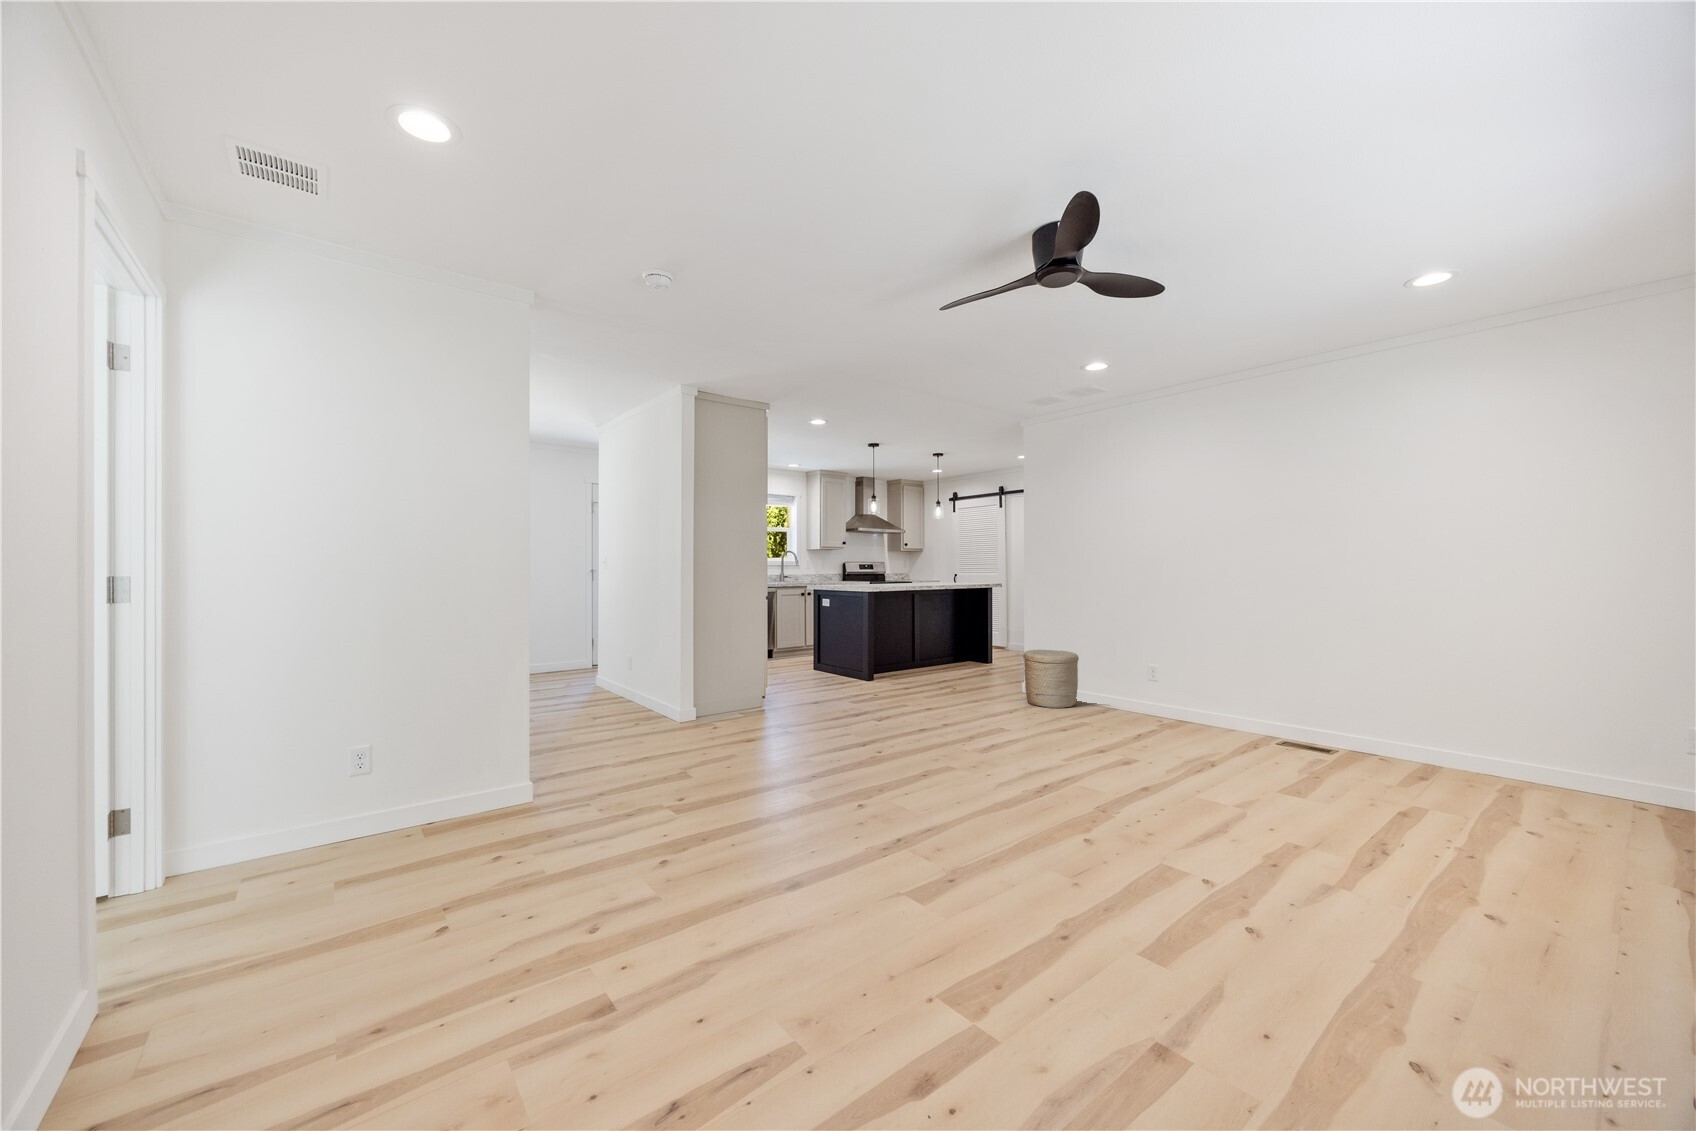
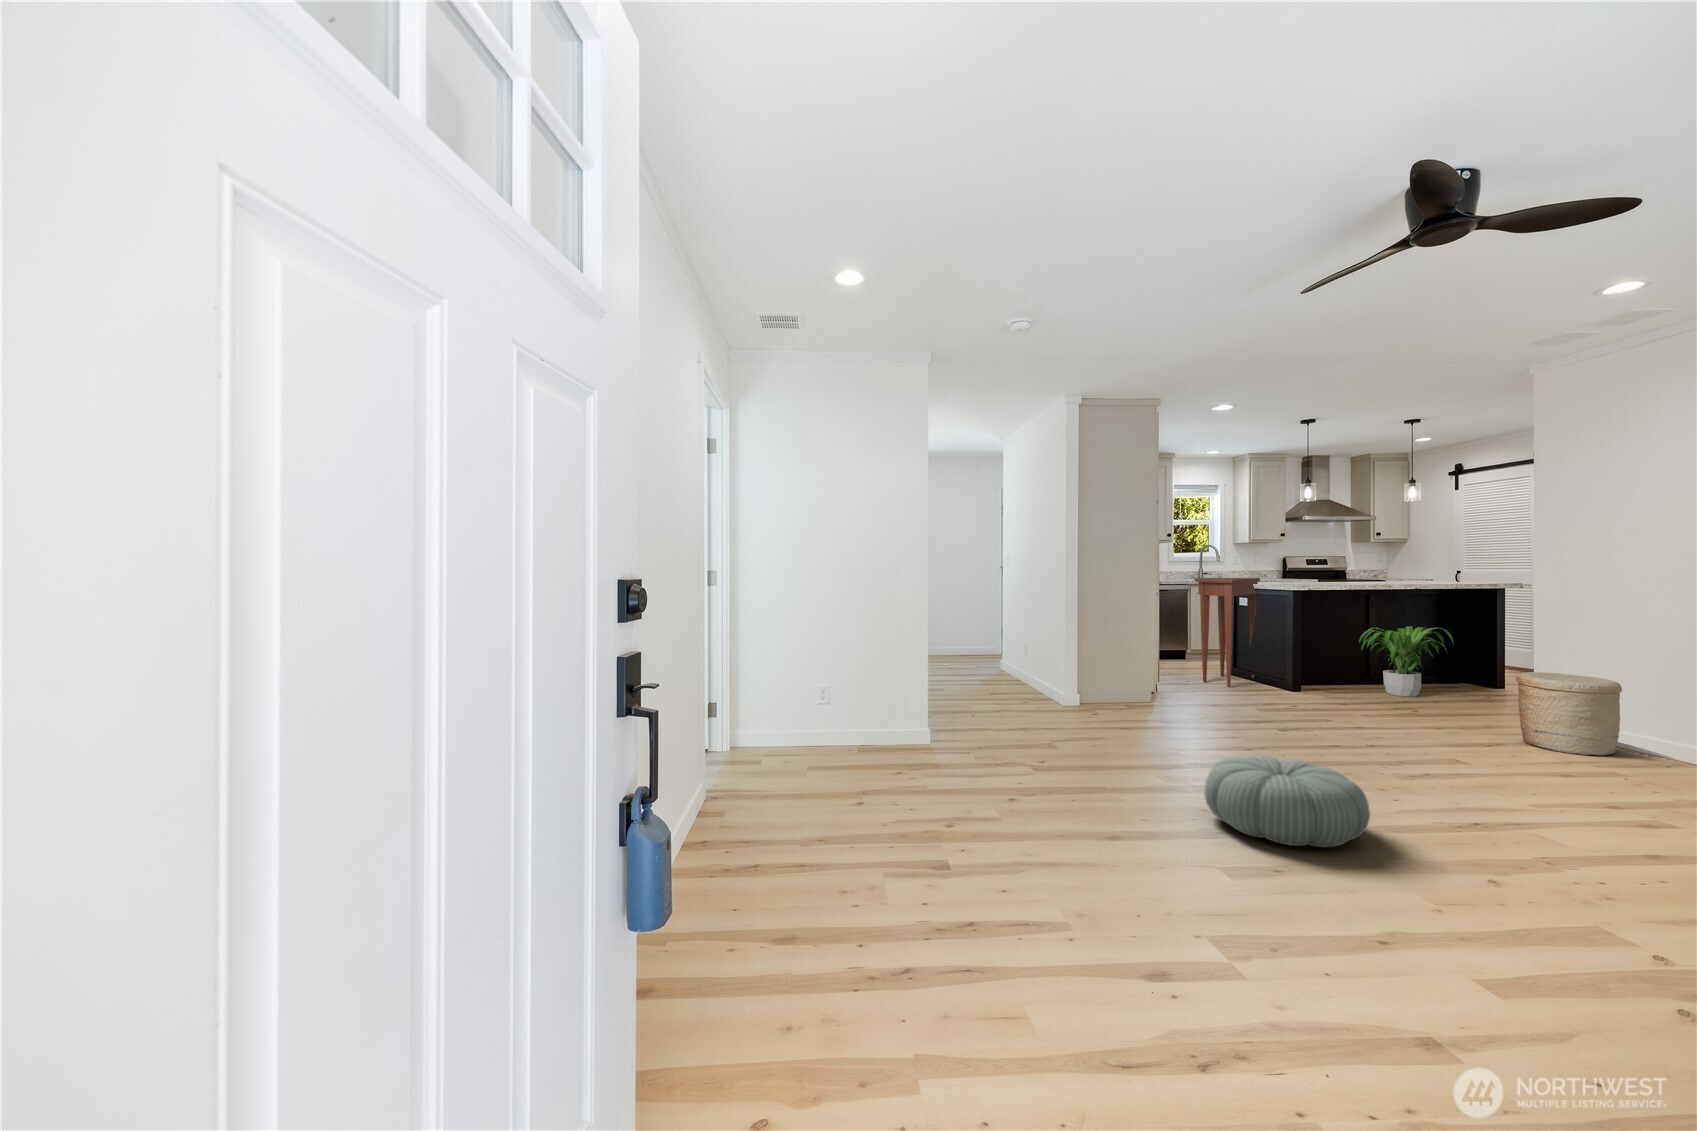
console table: none [790,581,839,681] -> present [1195,578,1260,687]
potted plant: none [912,618,970,675] -> present [1359,626,1453,697]
pouf: none [874,752,1002,835] -> present [1204,756,1370,847]

